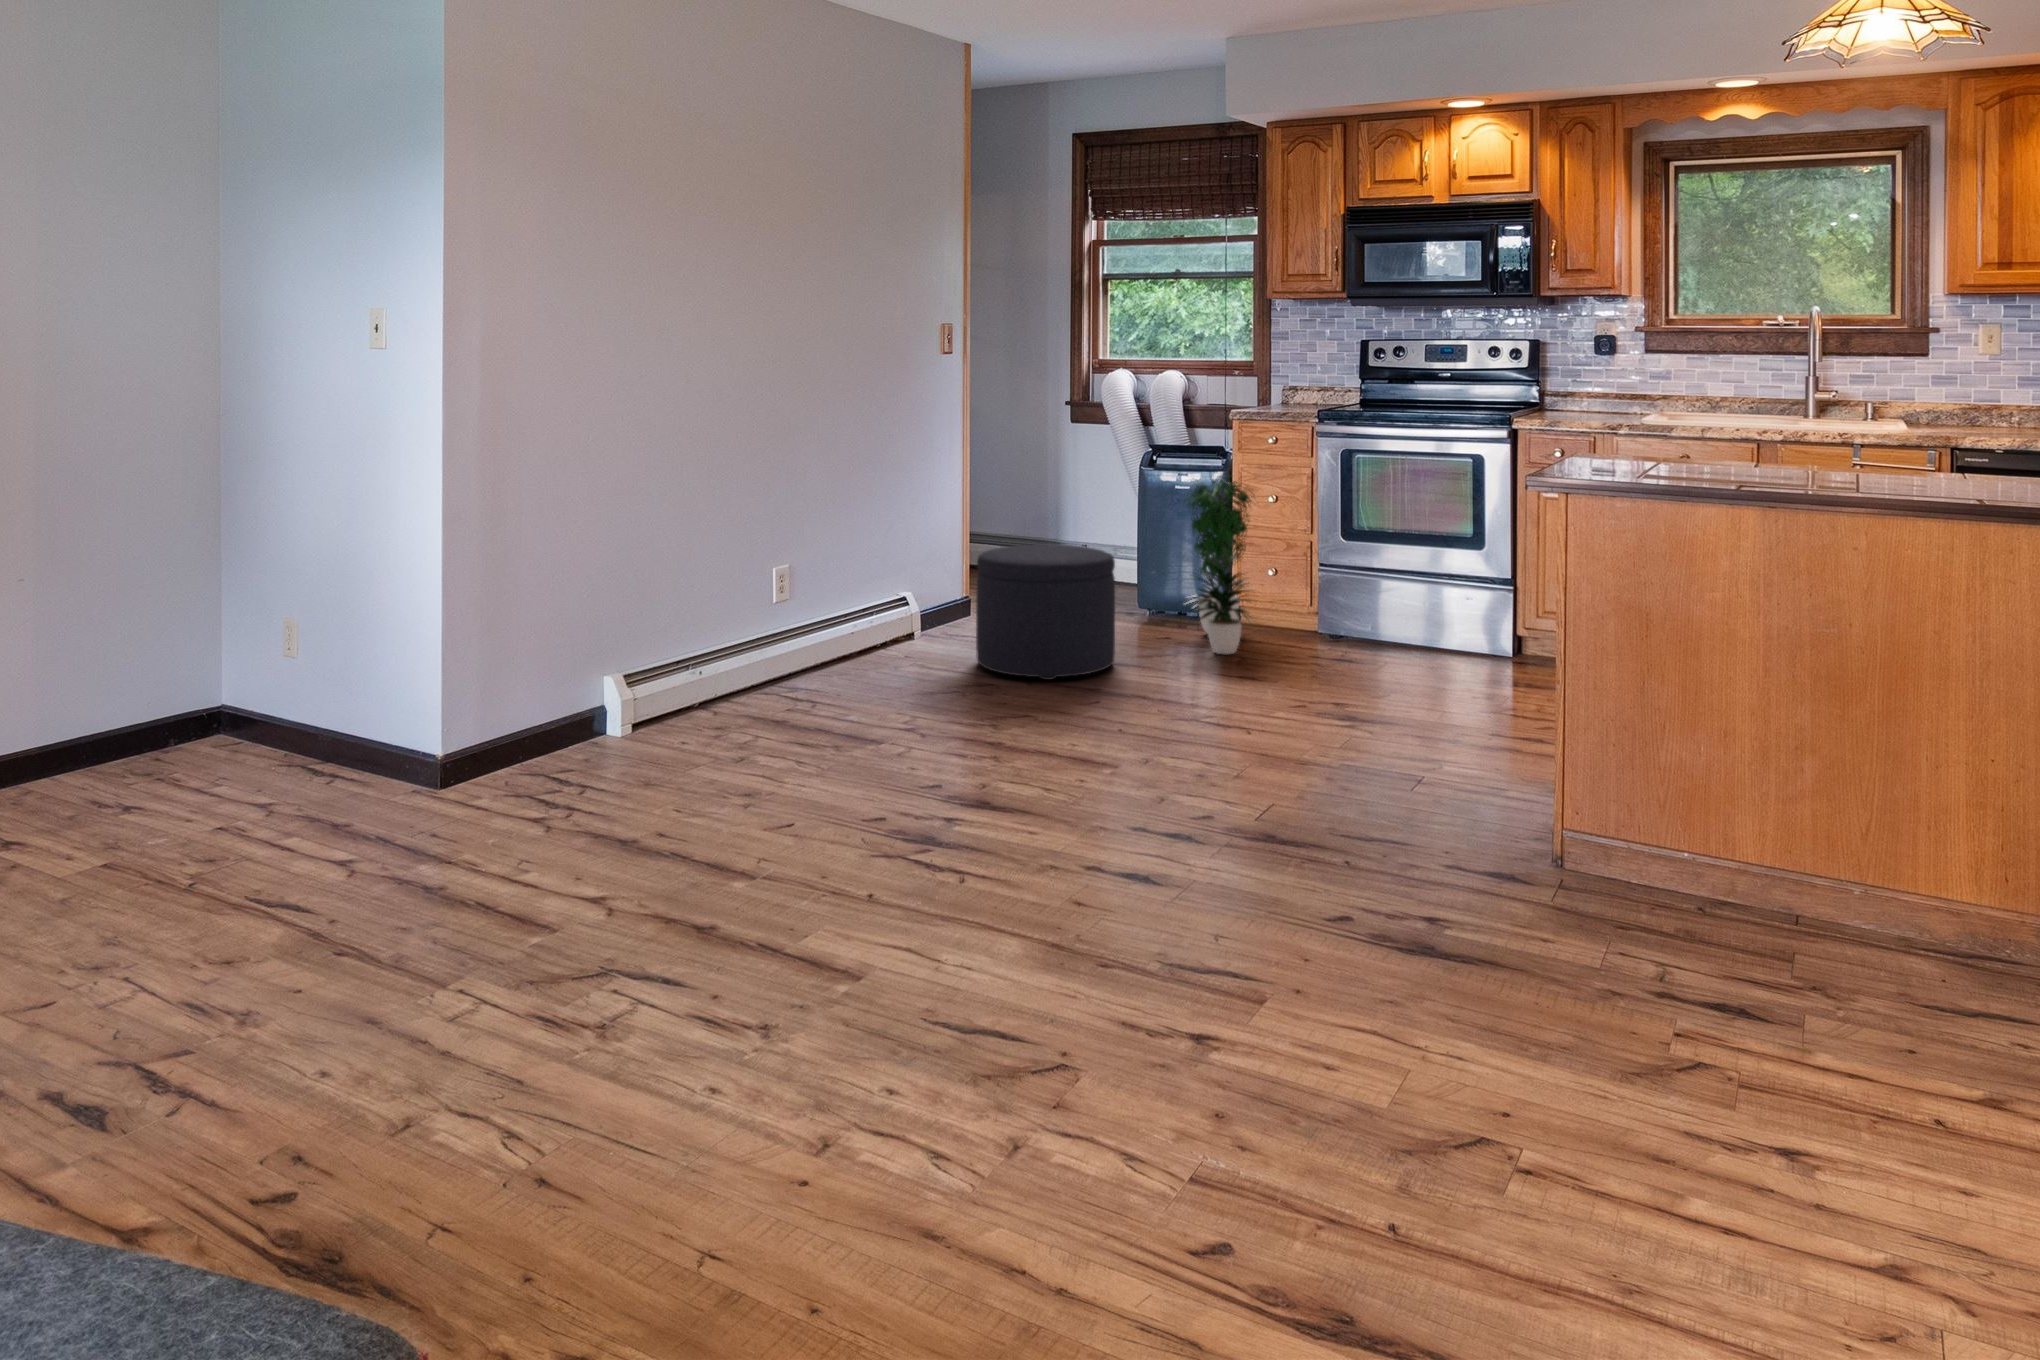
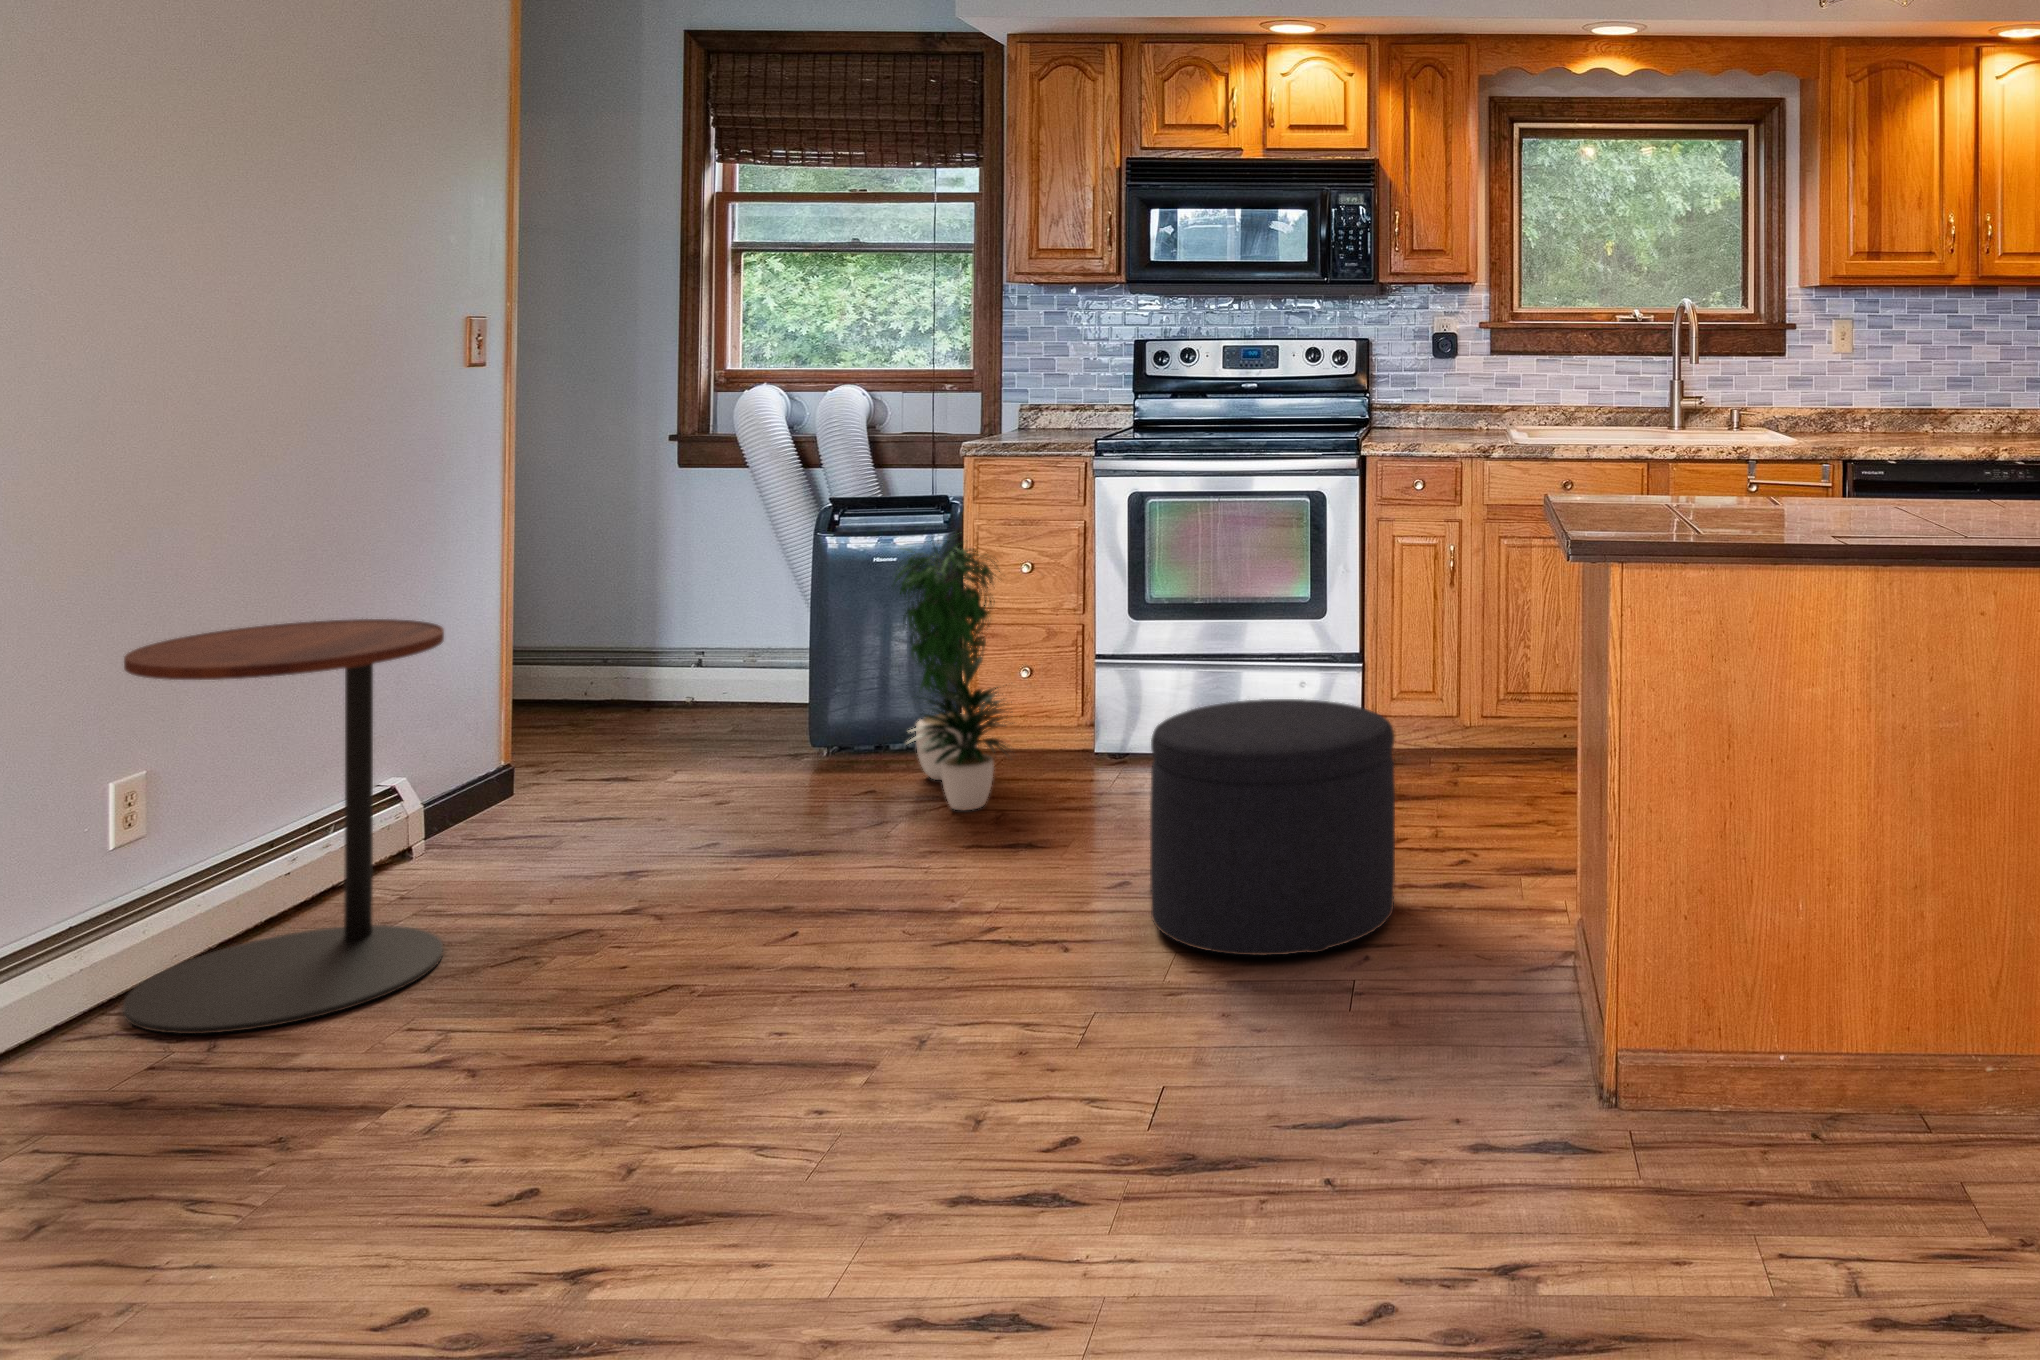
side table: none [775,494,919,703] -> present [123,619,444,1034]
ottoman: present [976,544,1115,680] -> present [1150,699,1395,956]

